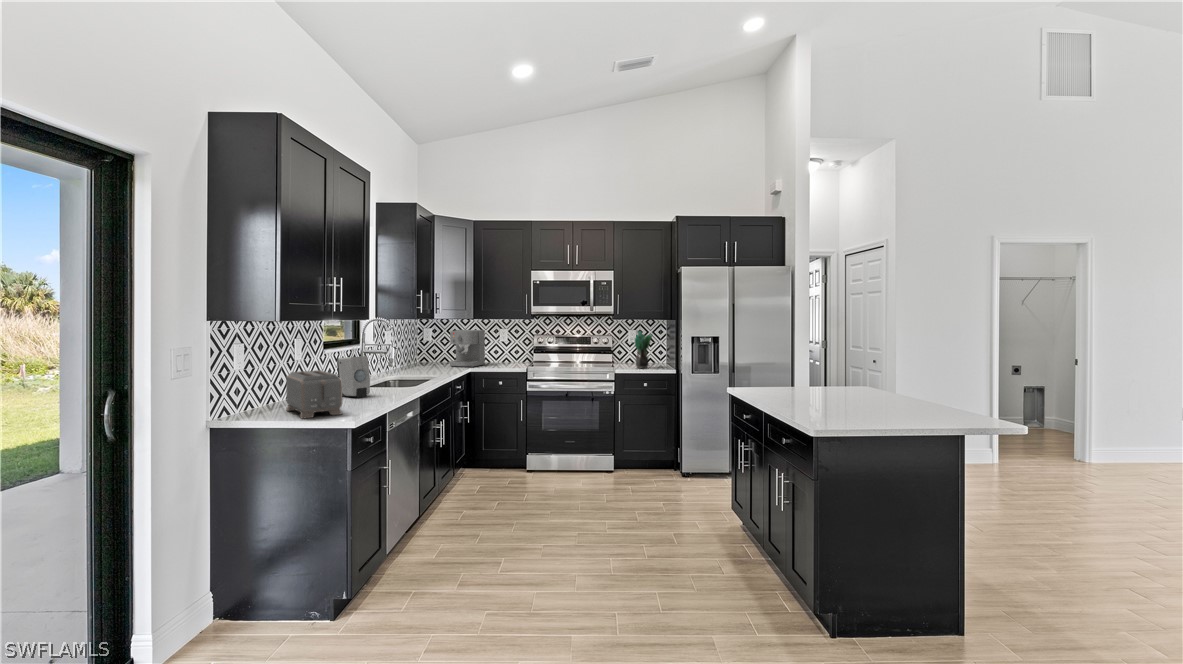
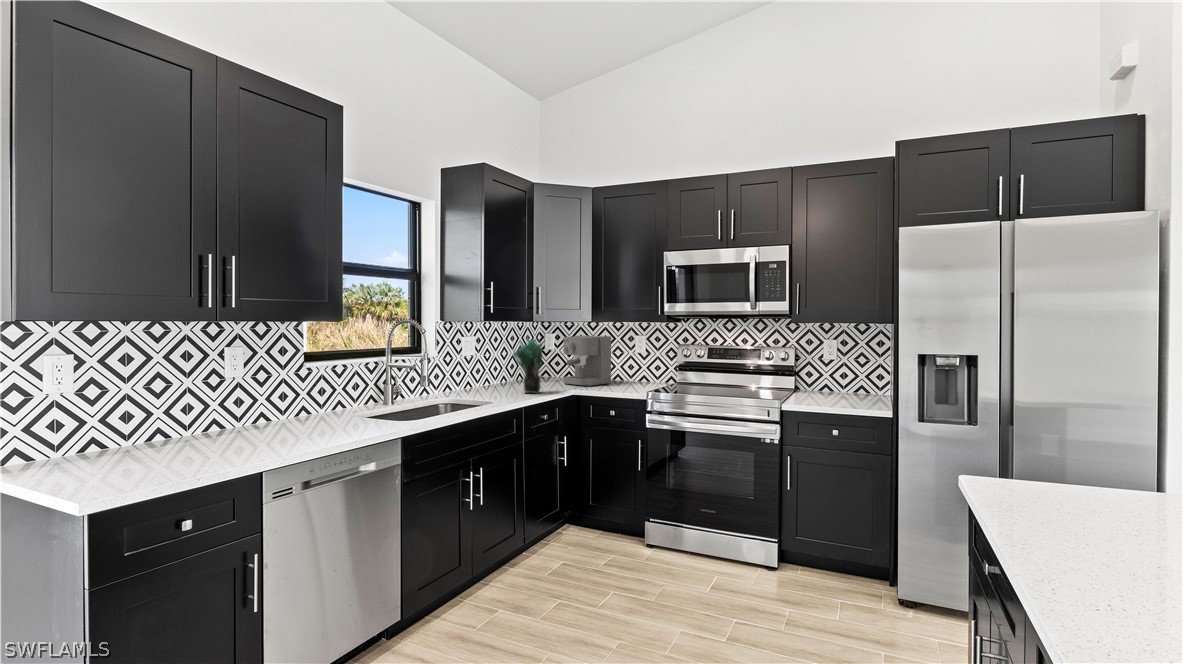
potted plant: present [635,331,652,368] -> present [513,338,542,393]
soap dispenser: present [337,356,370,398] -> none [317,370,349,429]
toaster: present [286,370,342,419] -> none [153,389,248,465]

